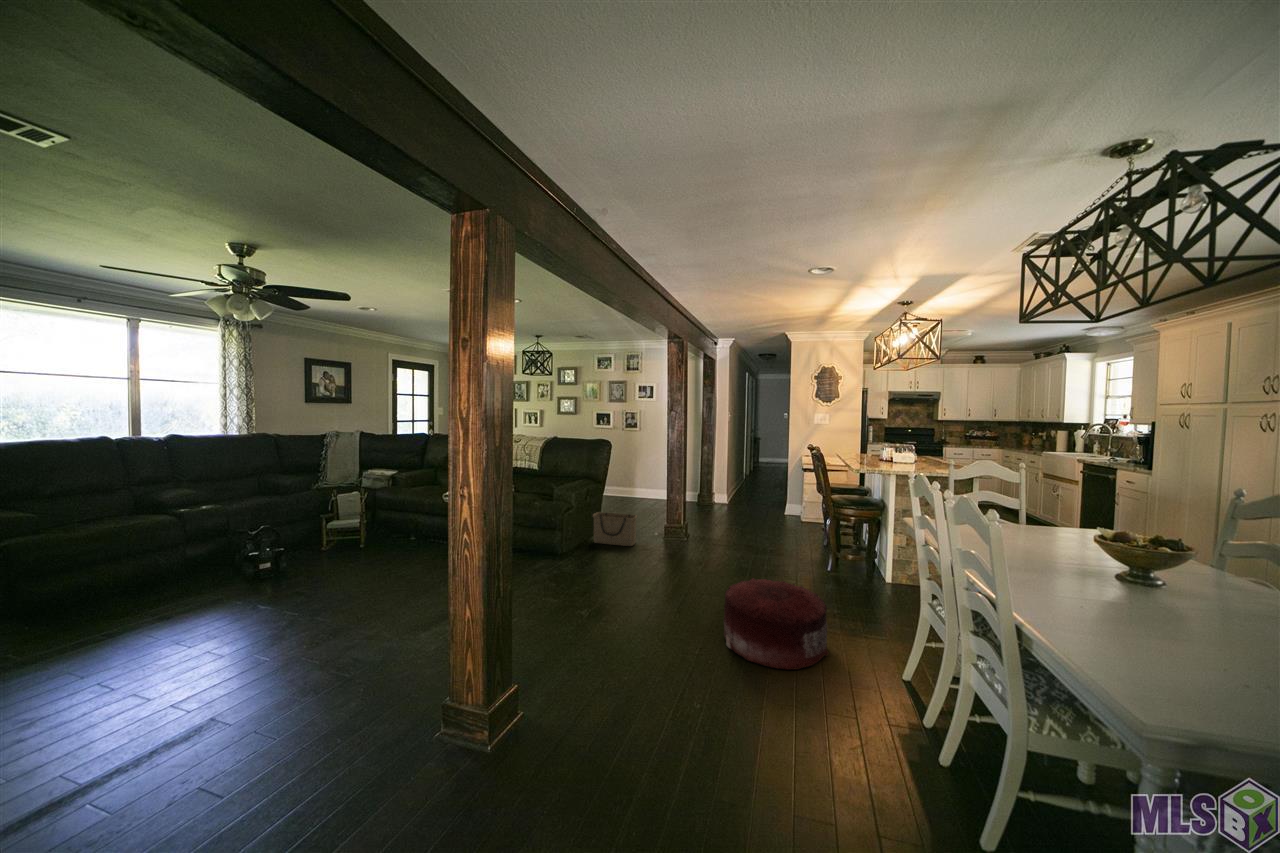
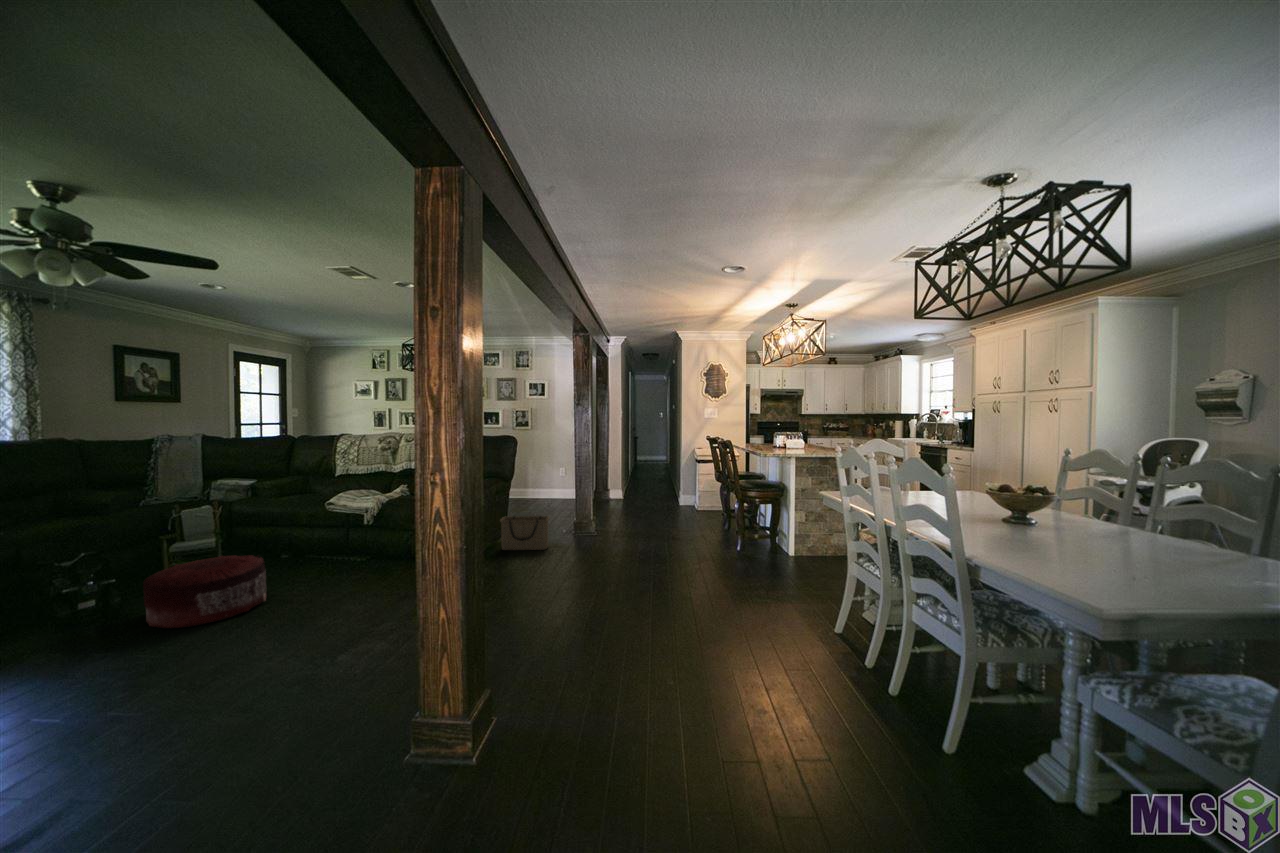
pouf: present [724,578,829,670] -> present [143,555,267,628]

